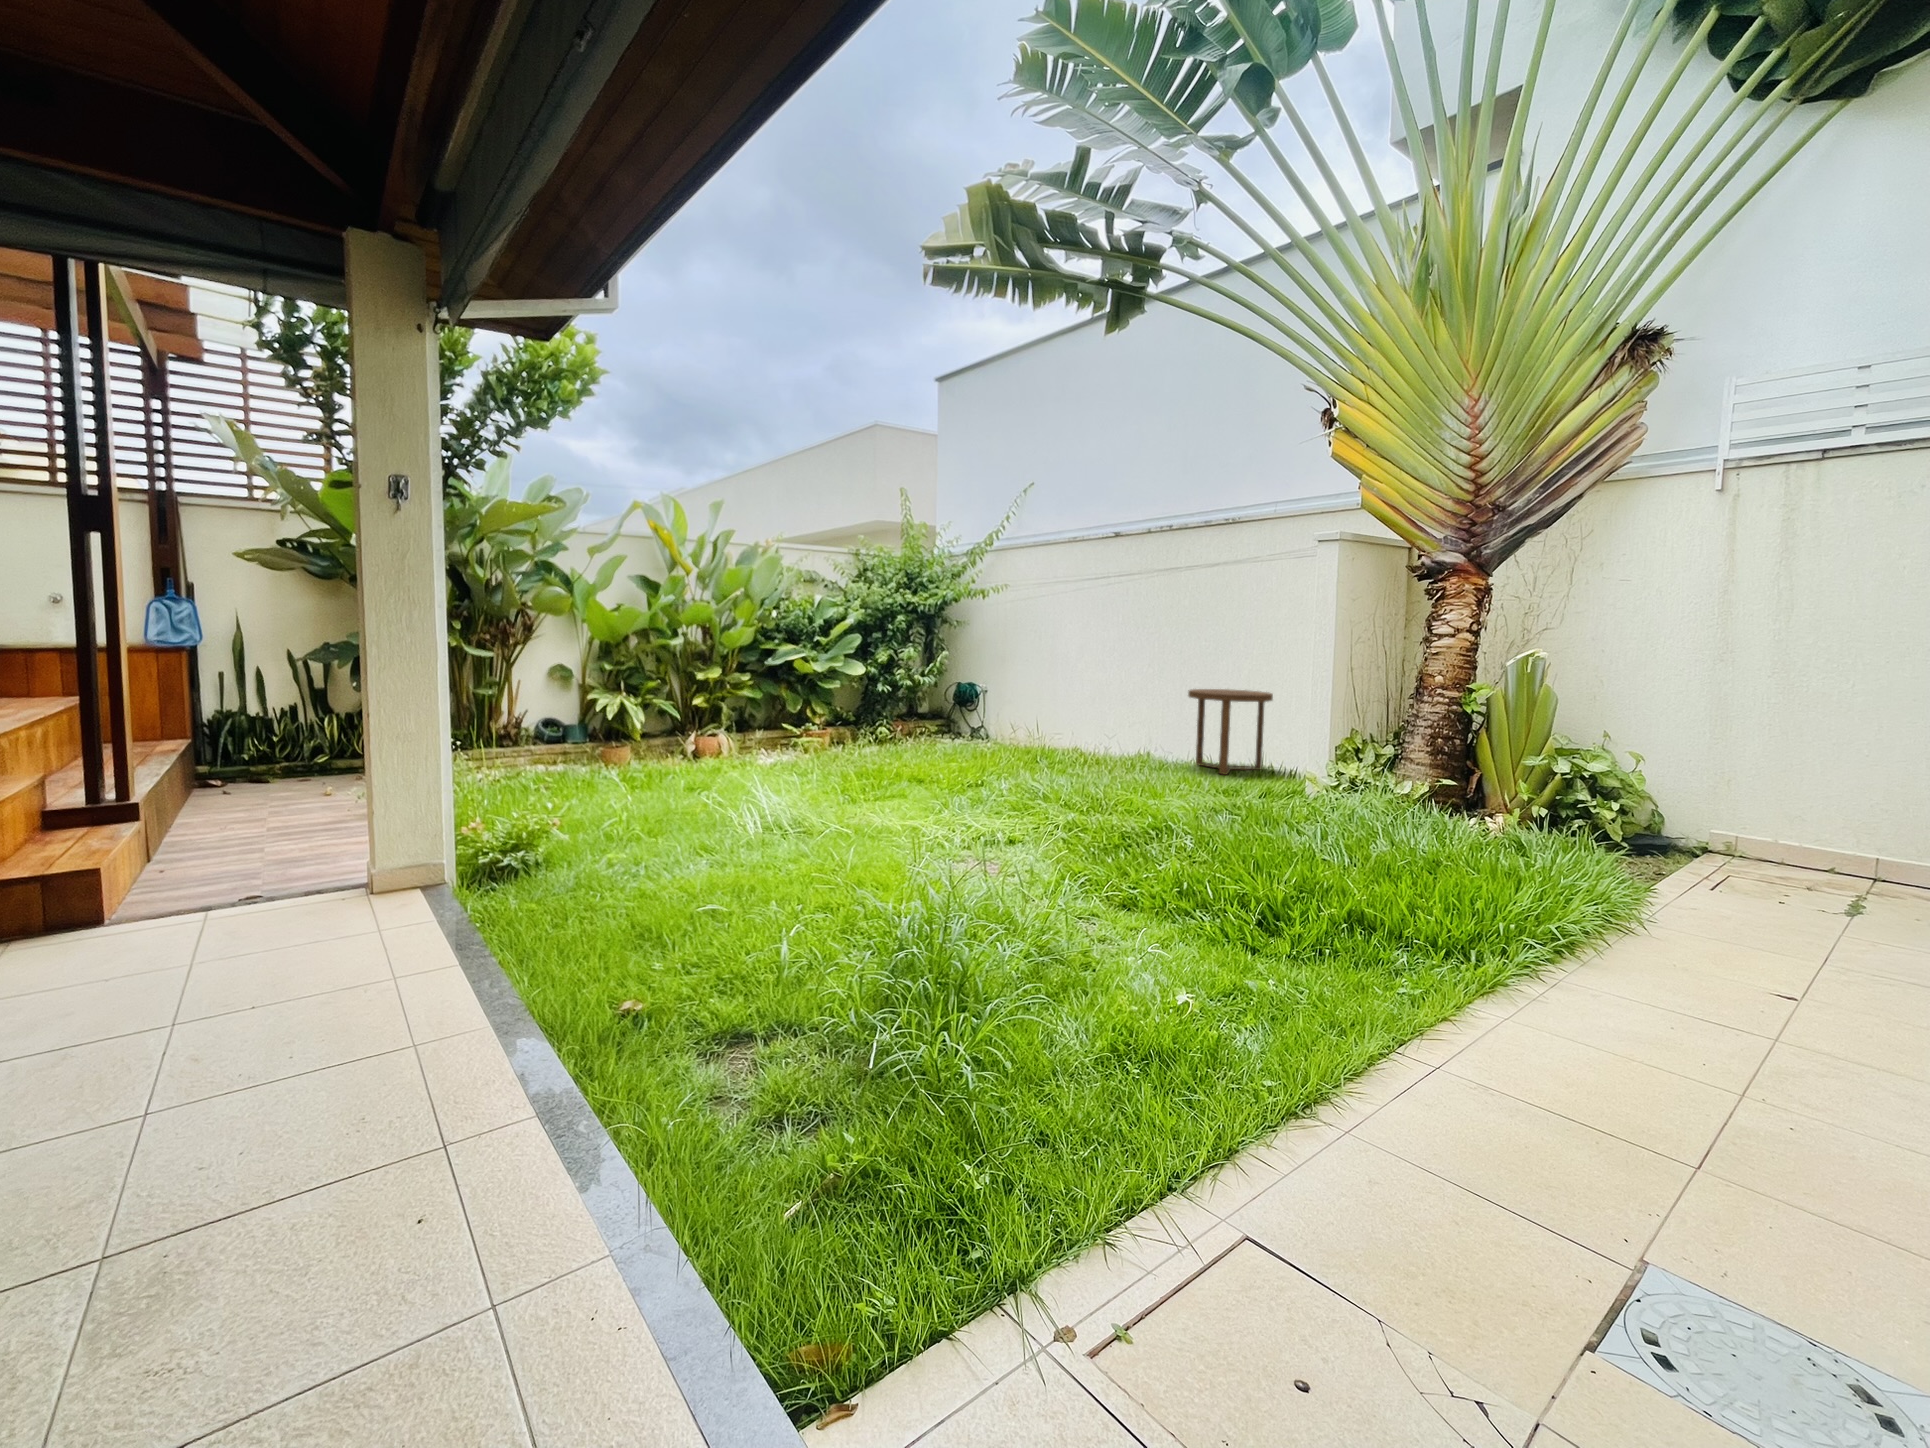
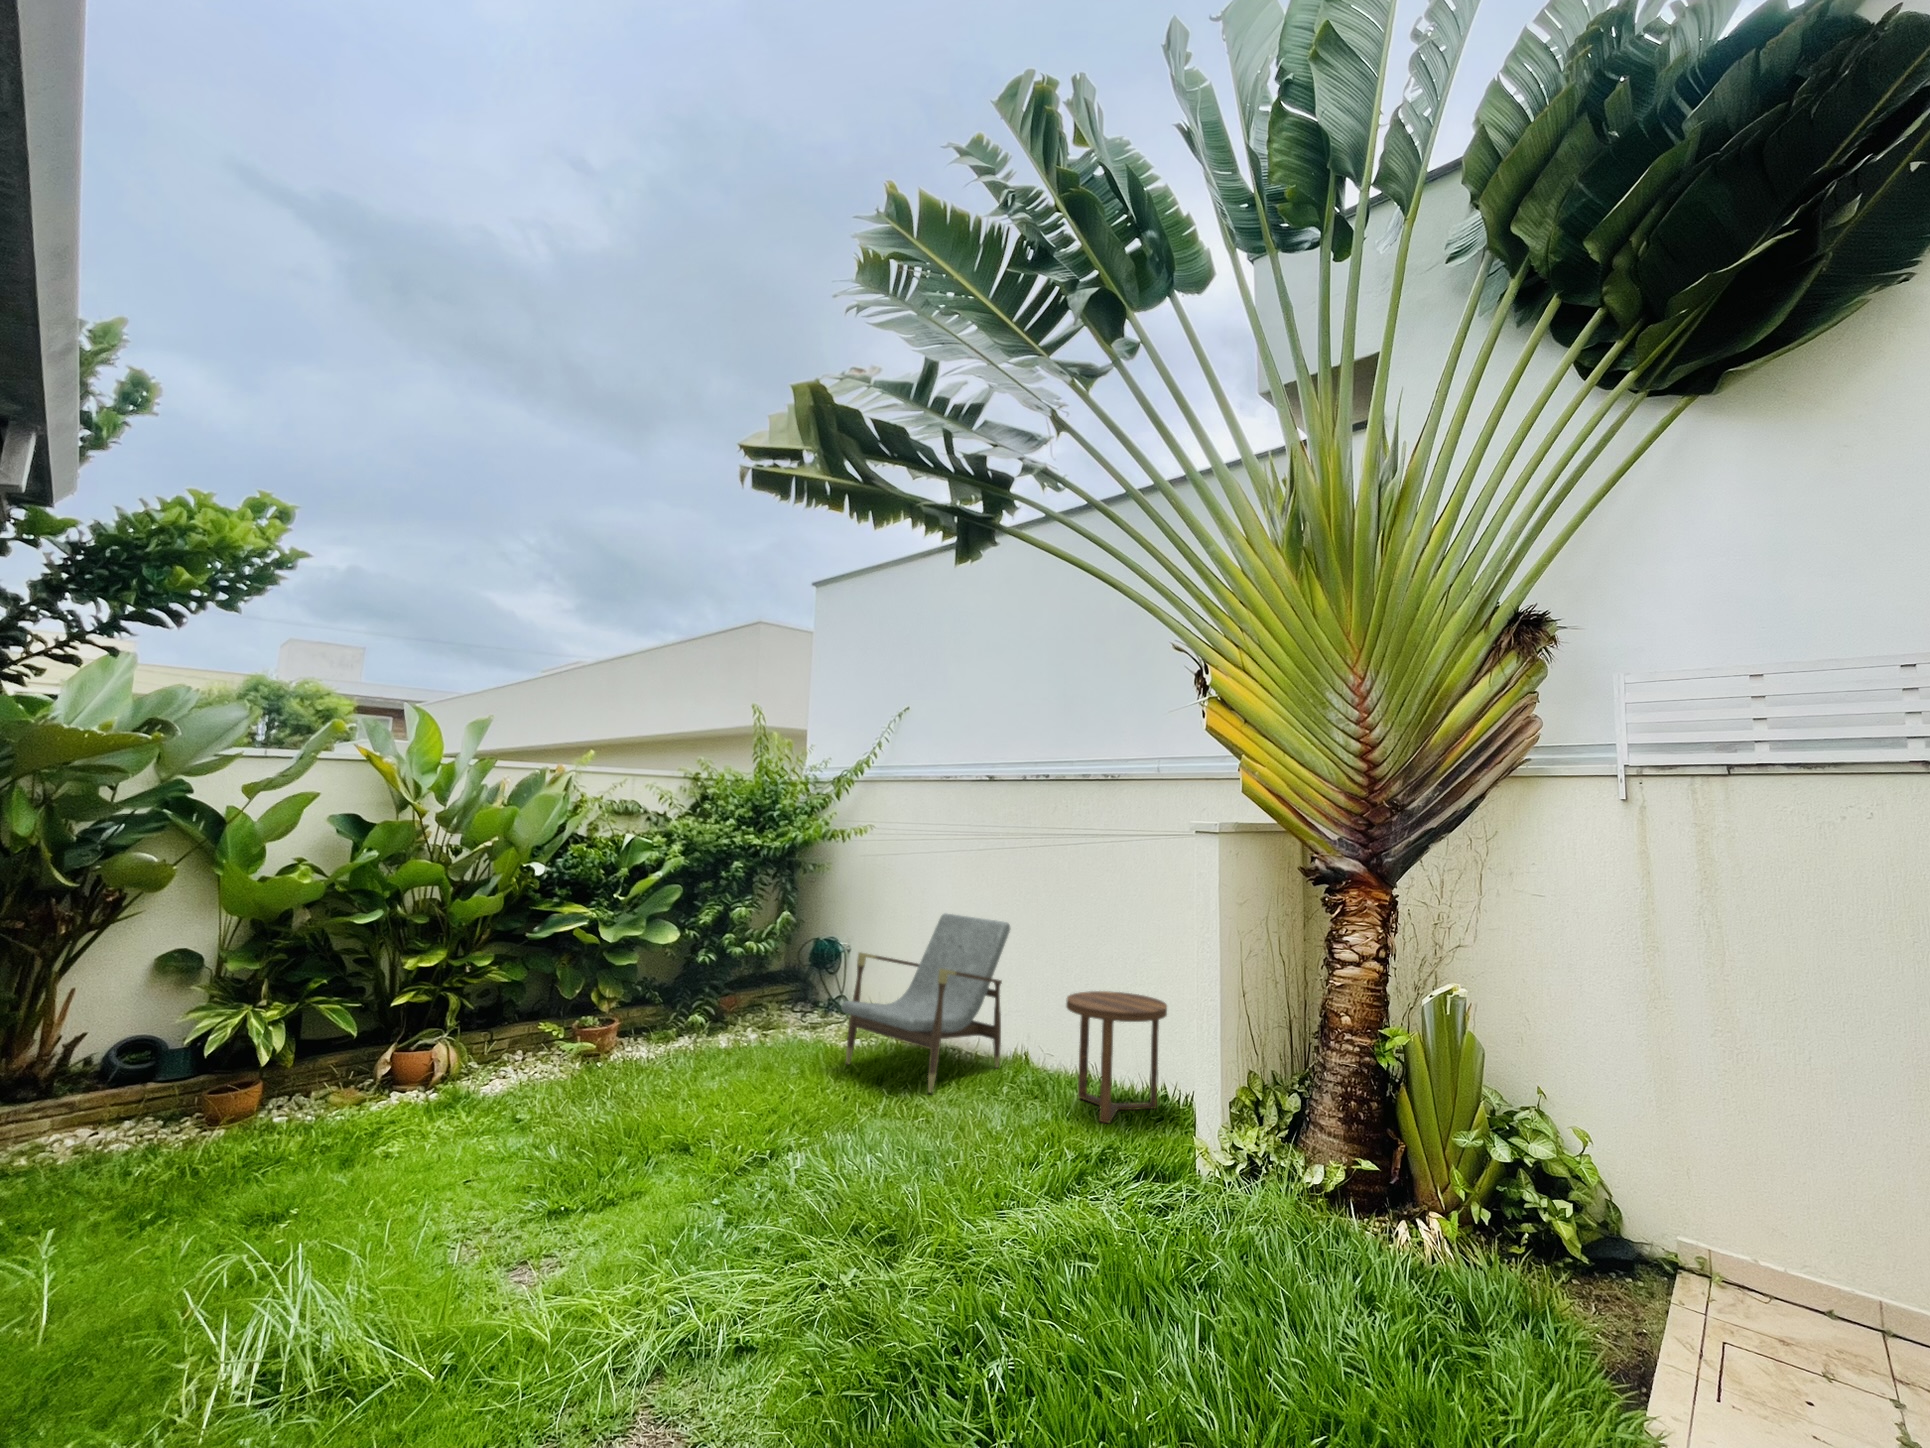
armchair: none [1001,645,1129,764] -> present [841,914,1010,1092]

